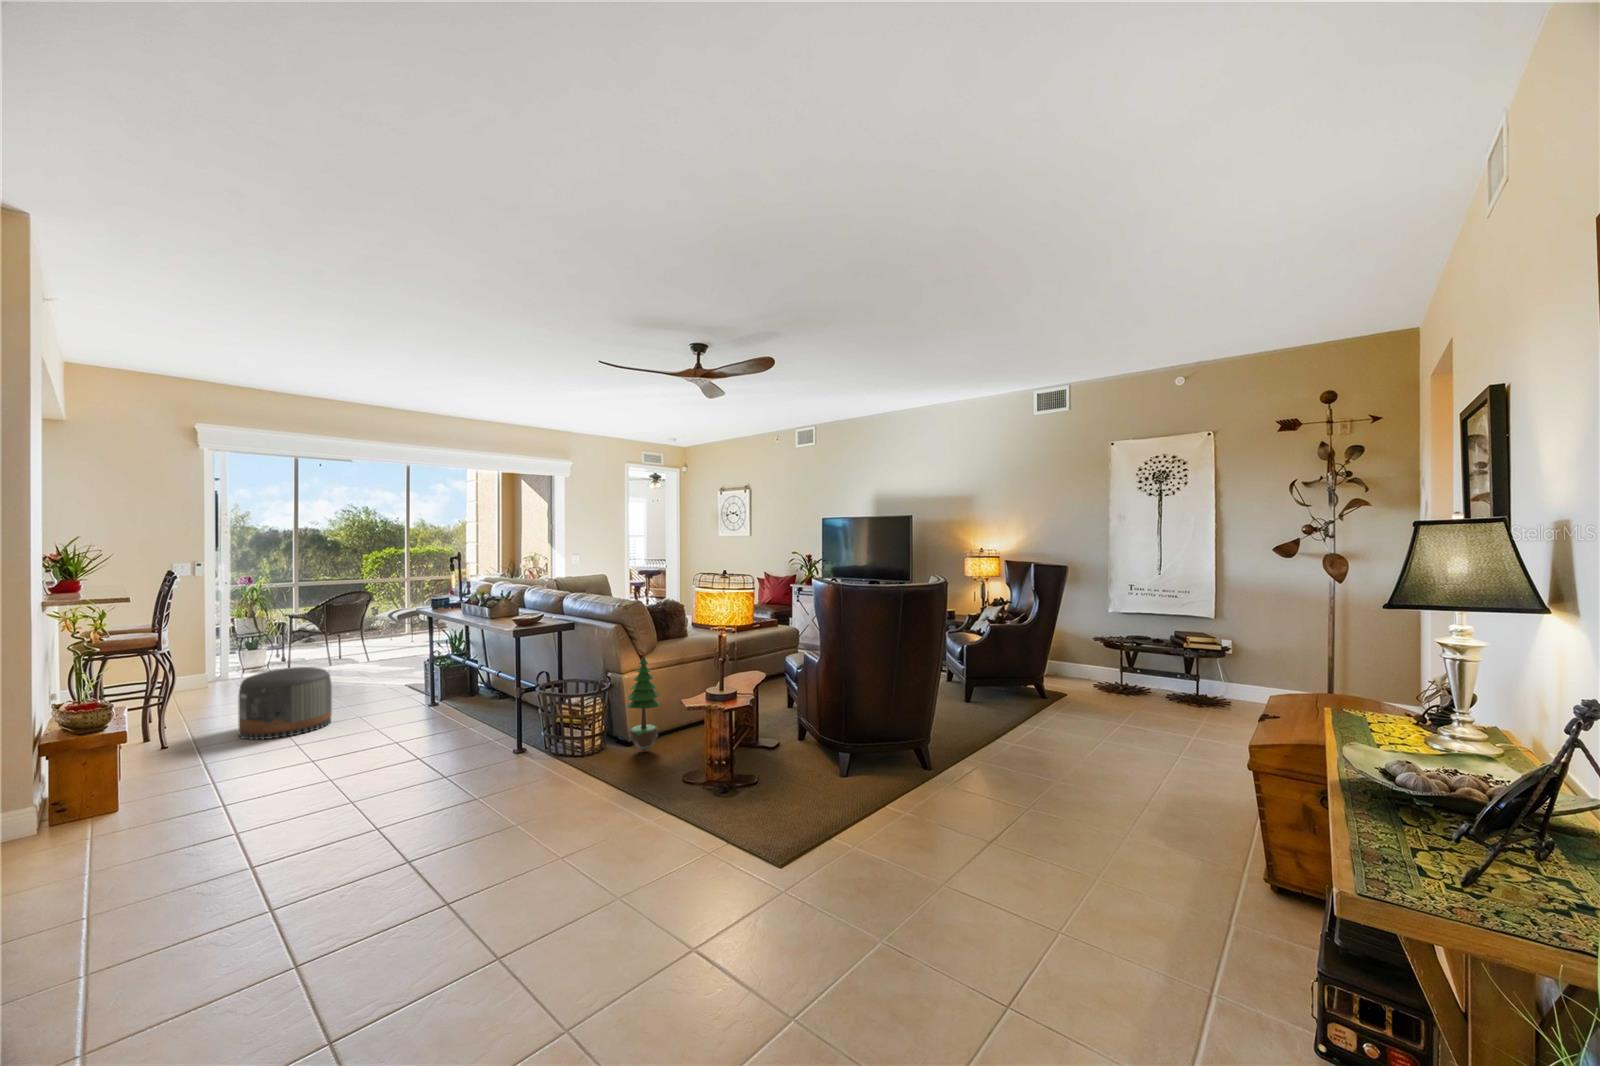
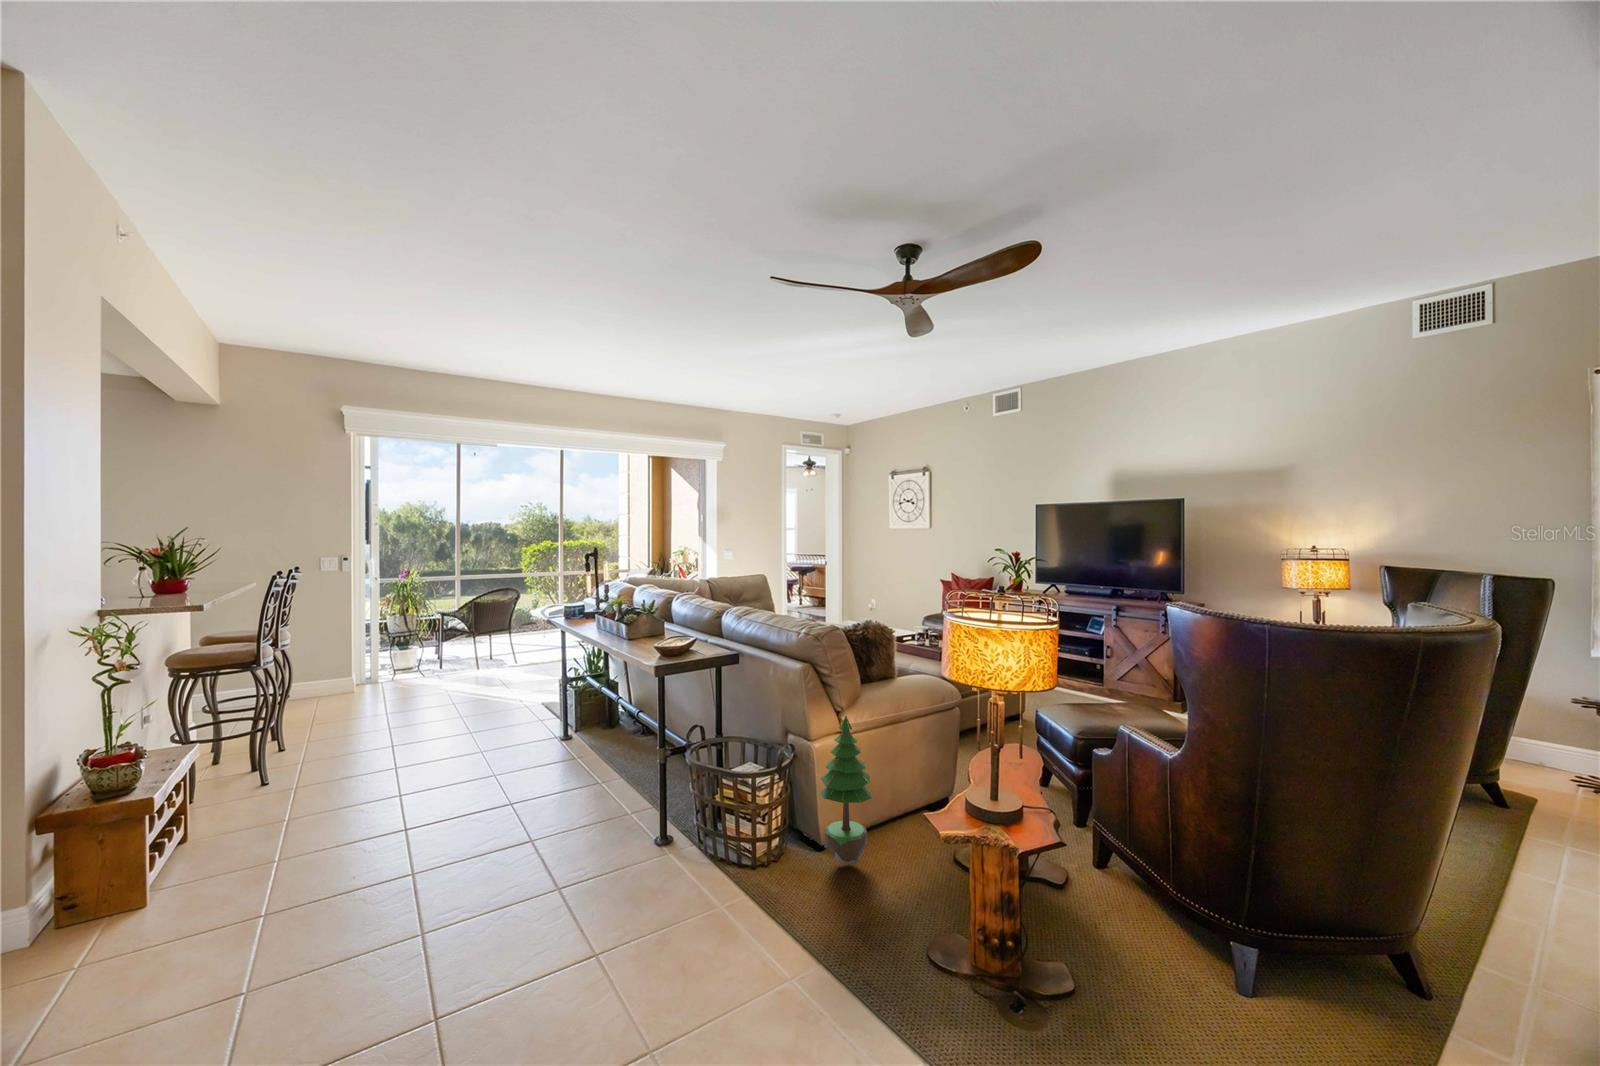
pouf: present [238,667,332,740] -> none [343,688,449,783]

